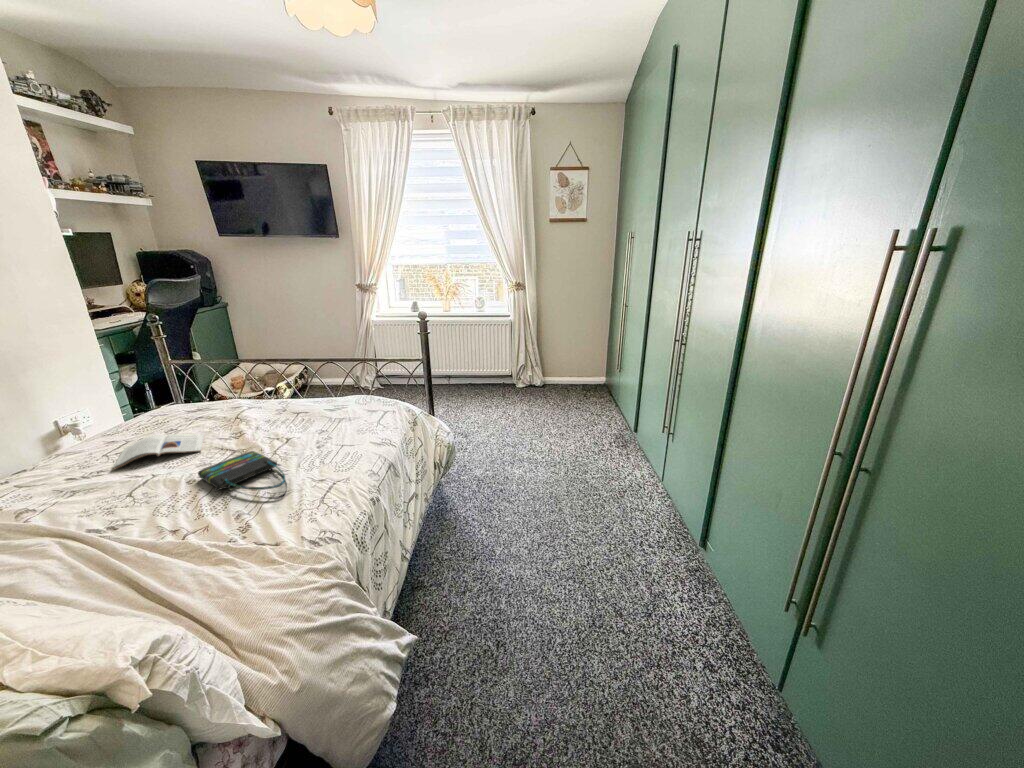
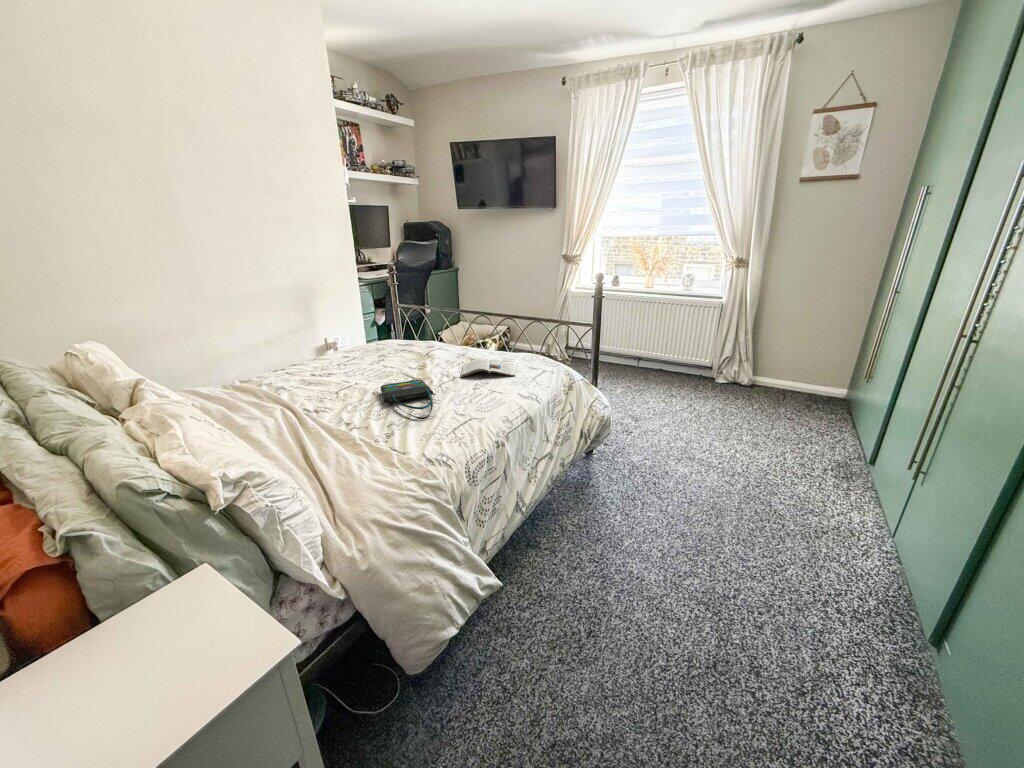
magazine: present [113,434,204,470] -> present [461,358,515,377]

